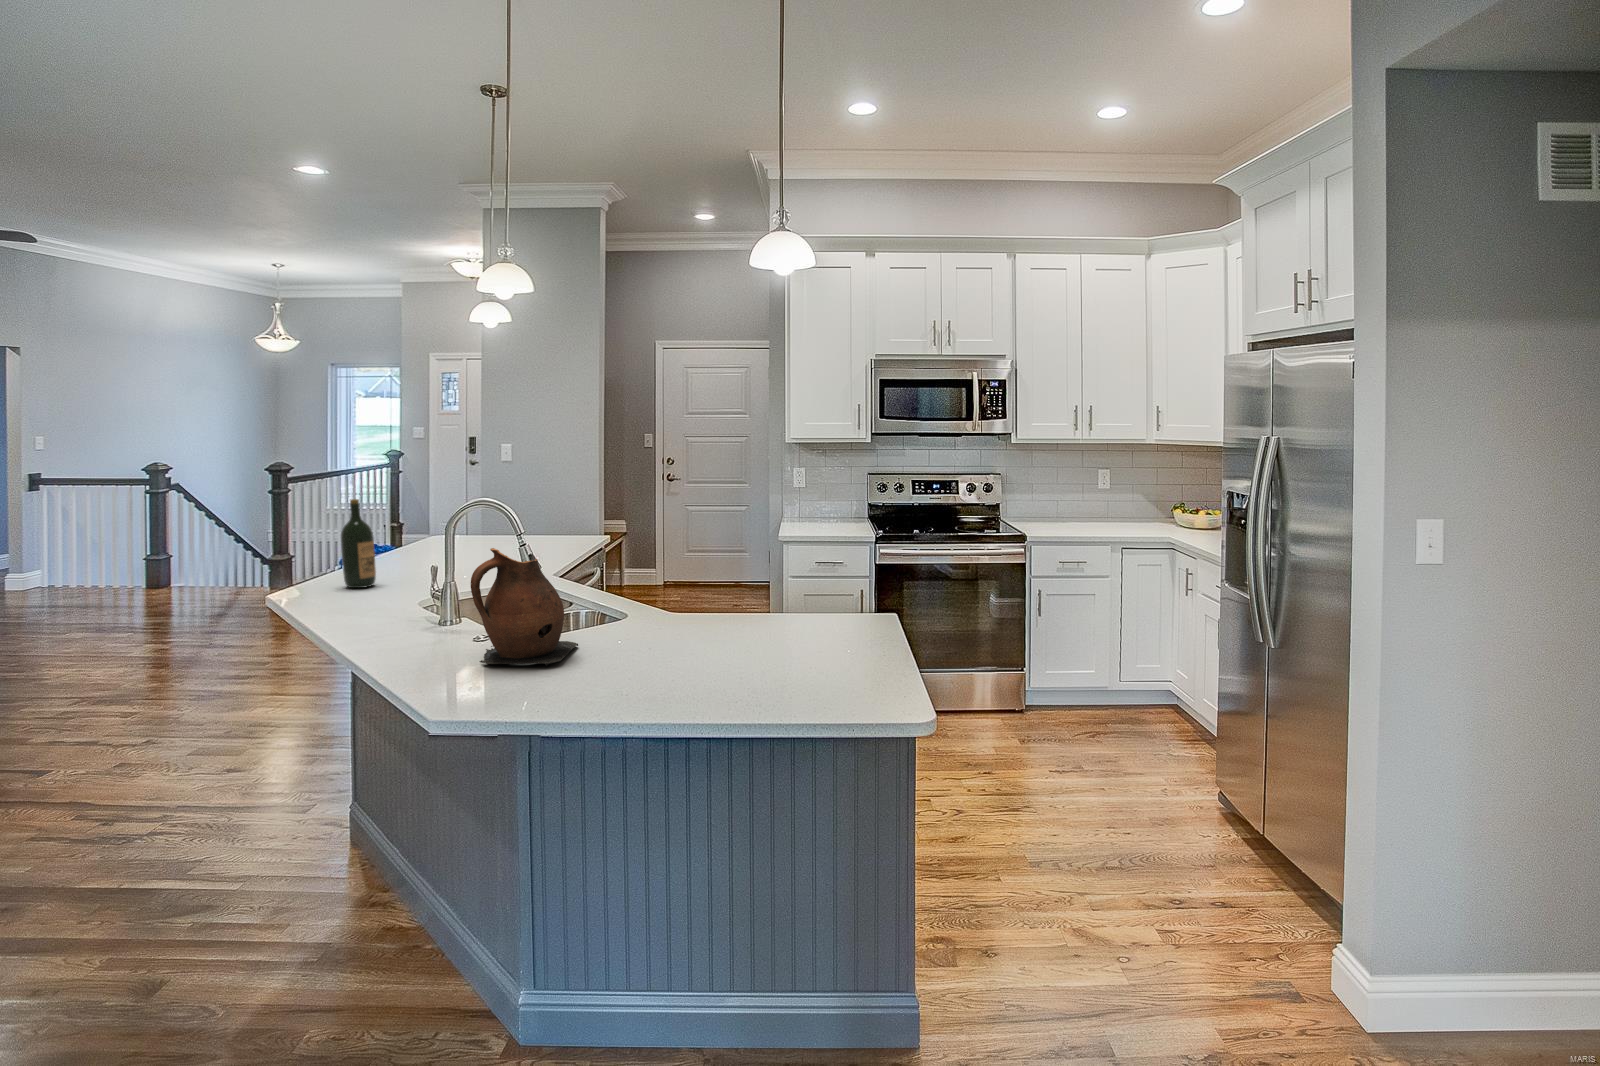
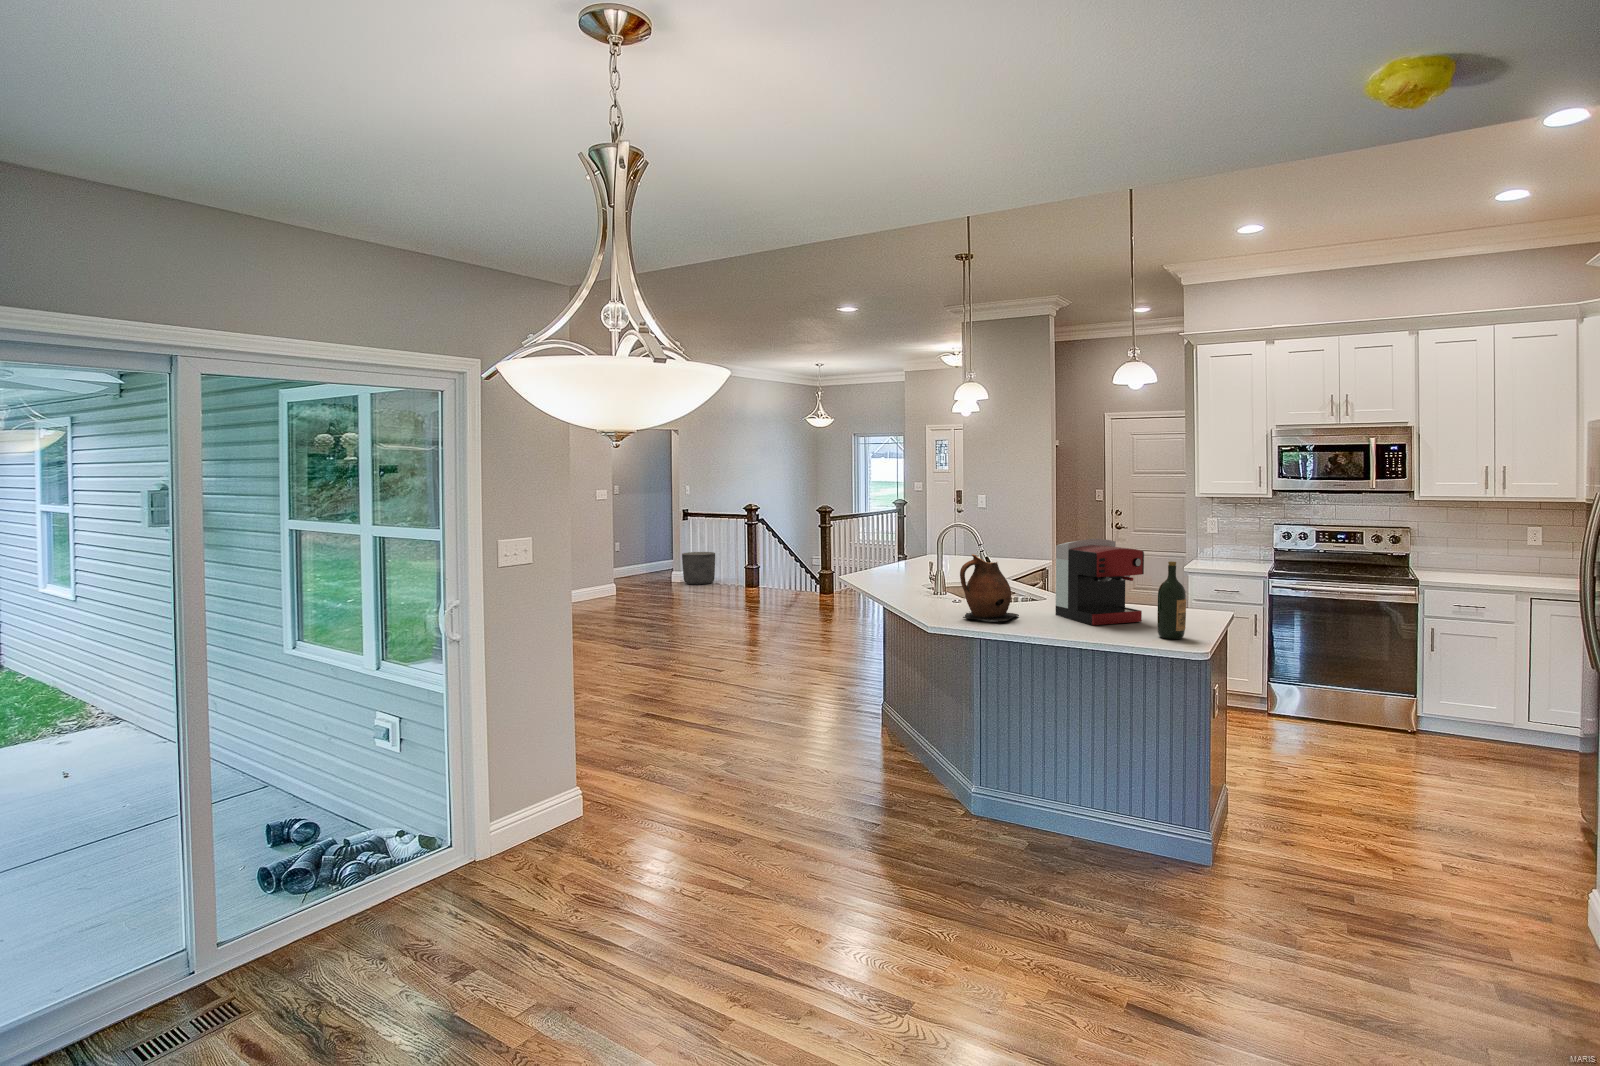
wine bottle: present [341,499,376,588] -> present [1157,561,1186,639]
coffee maker: none [633,510,767,652] -> present [1056,539,1144,625]
planter: none [26,536,94,588] -> present [682,552,715,584]

